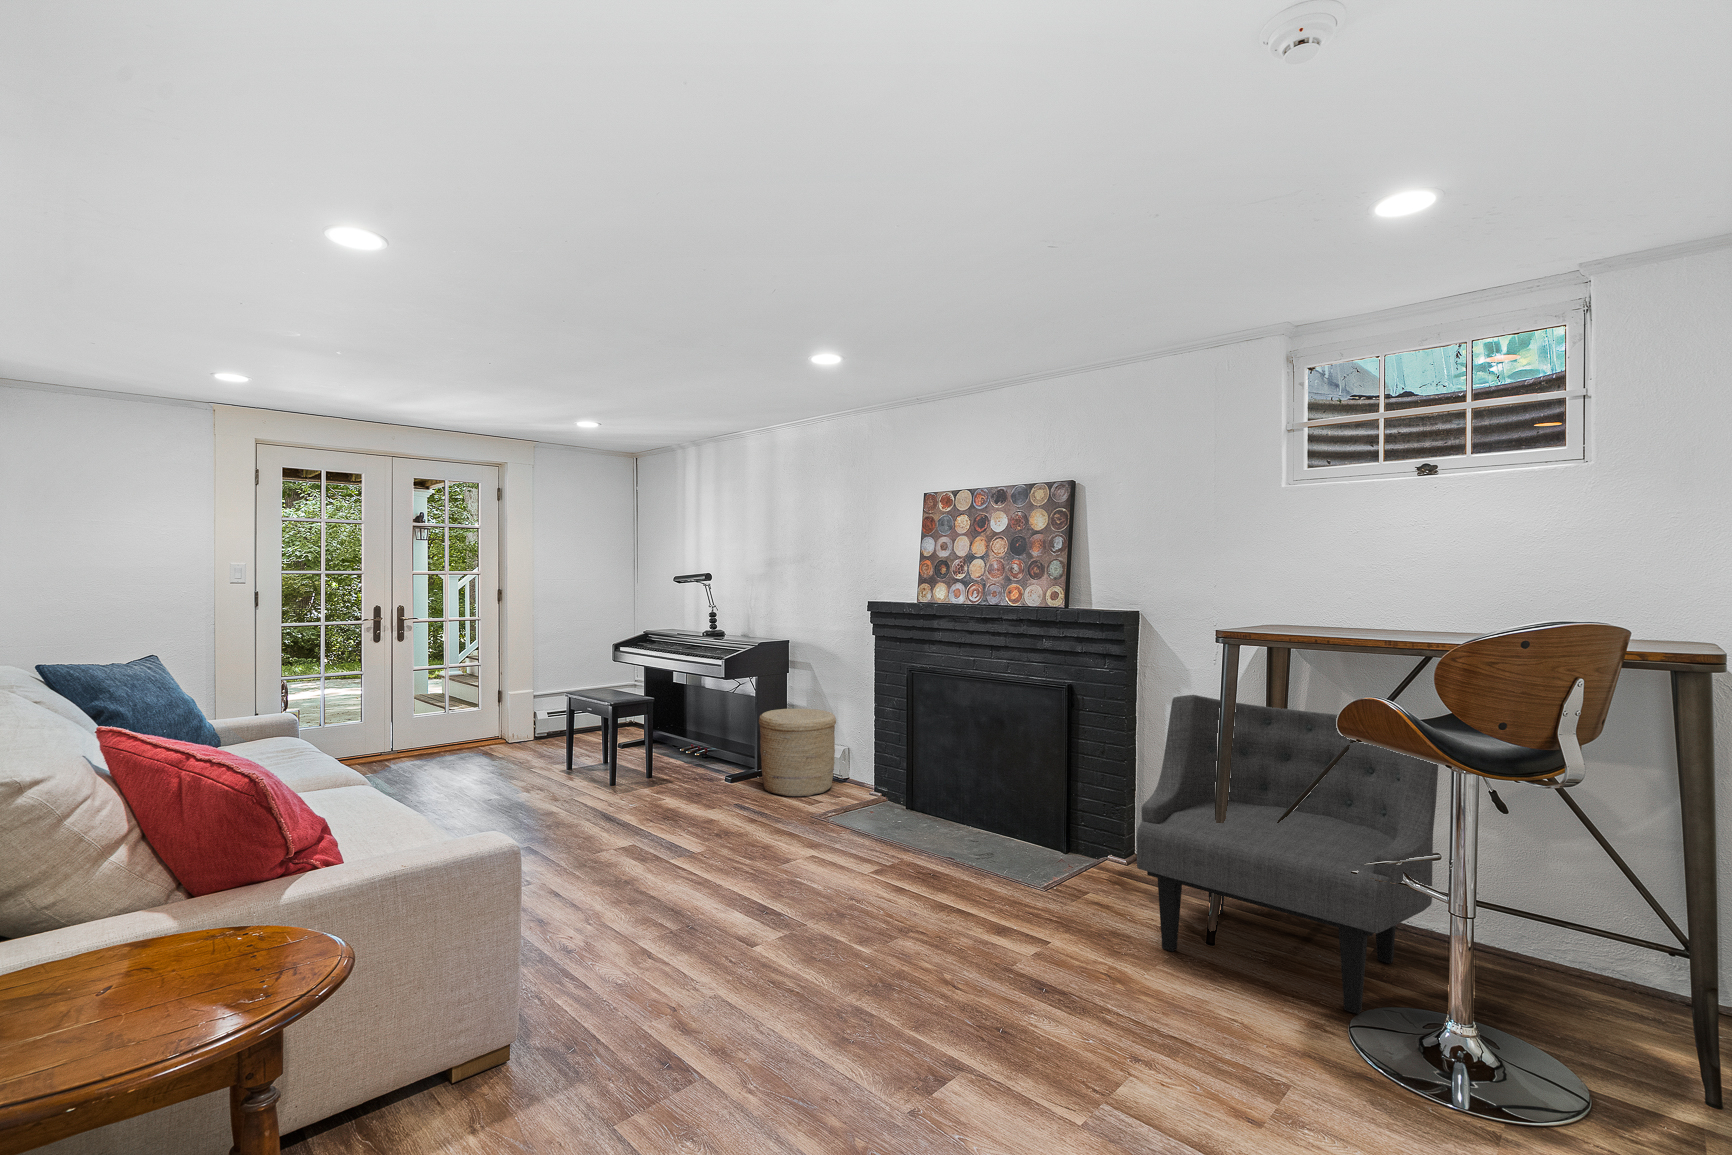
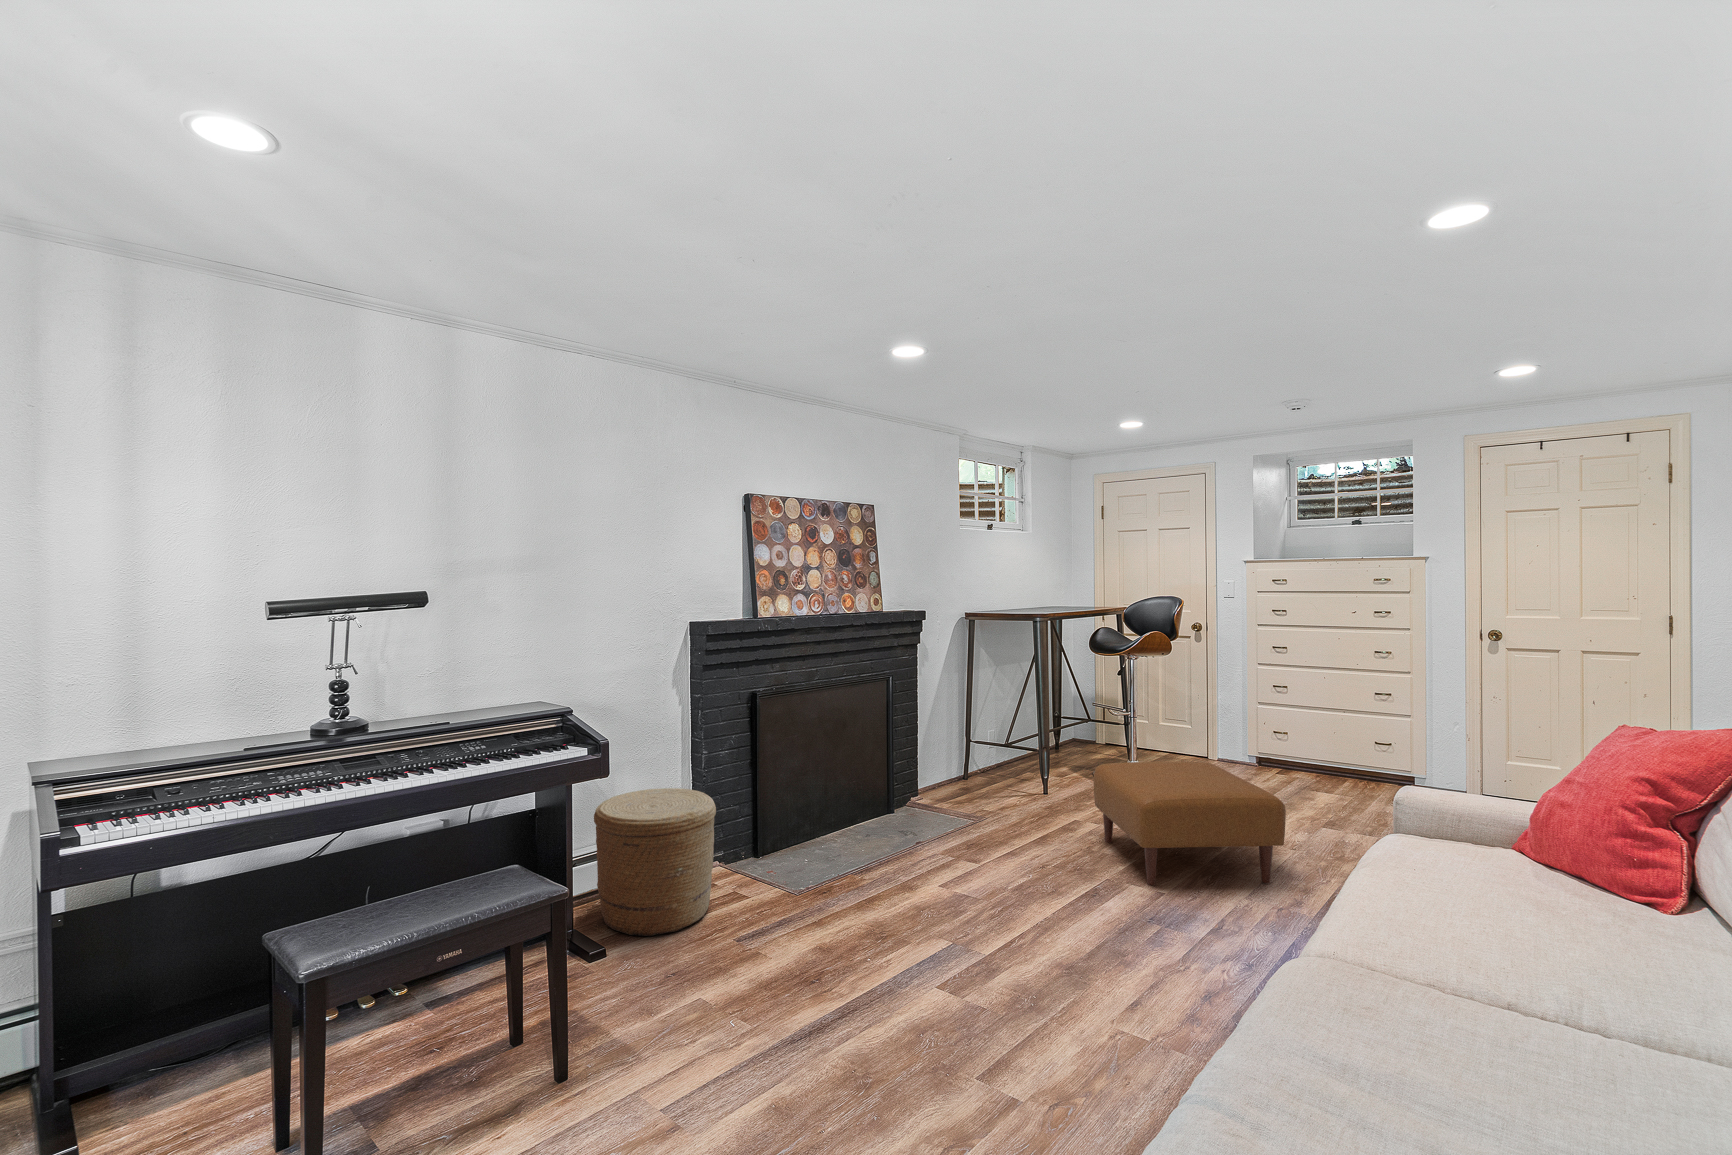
armchair: present [1137,695,1438,1014] -> none [966,649,1107,800]
ottoman: none [769,842,1013,1055] -> present [1094,762,1286,885]

